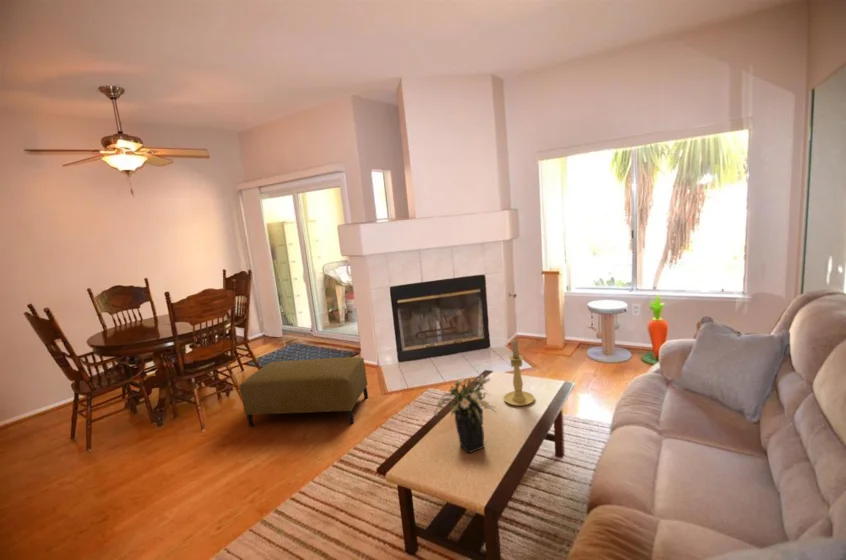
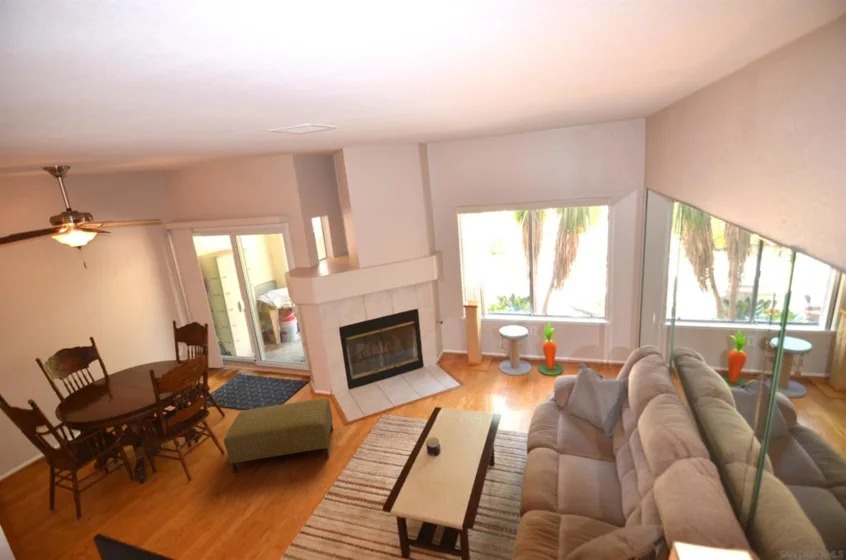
candle holder: present [504,340,534,406] -> none [455,394,476,439]
flower arrangement: present [433,375,494,453] -> none [418,429,462,485]

